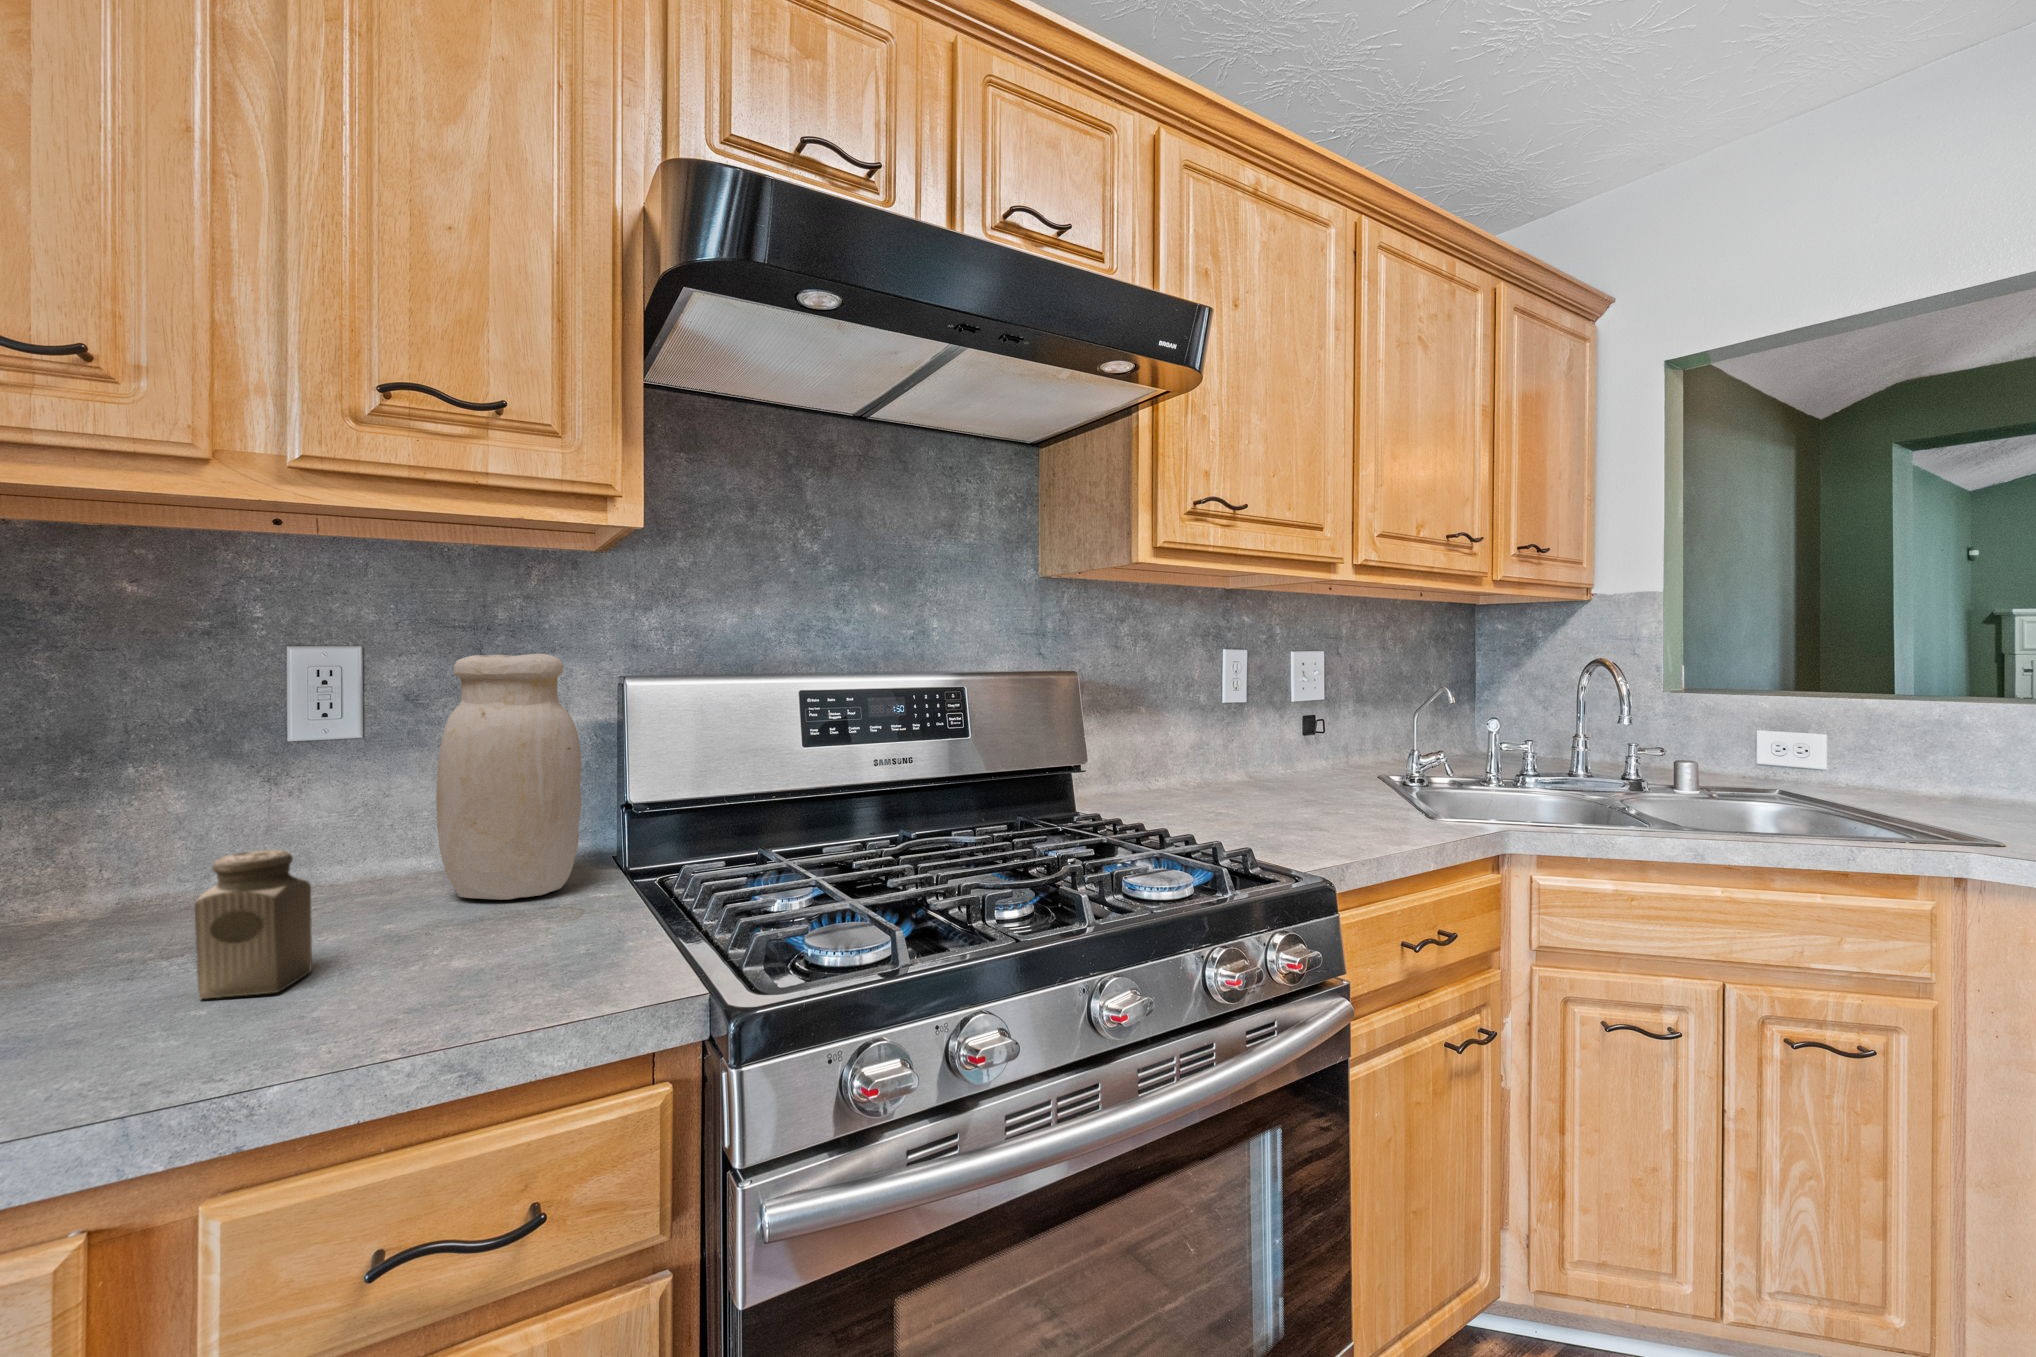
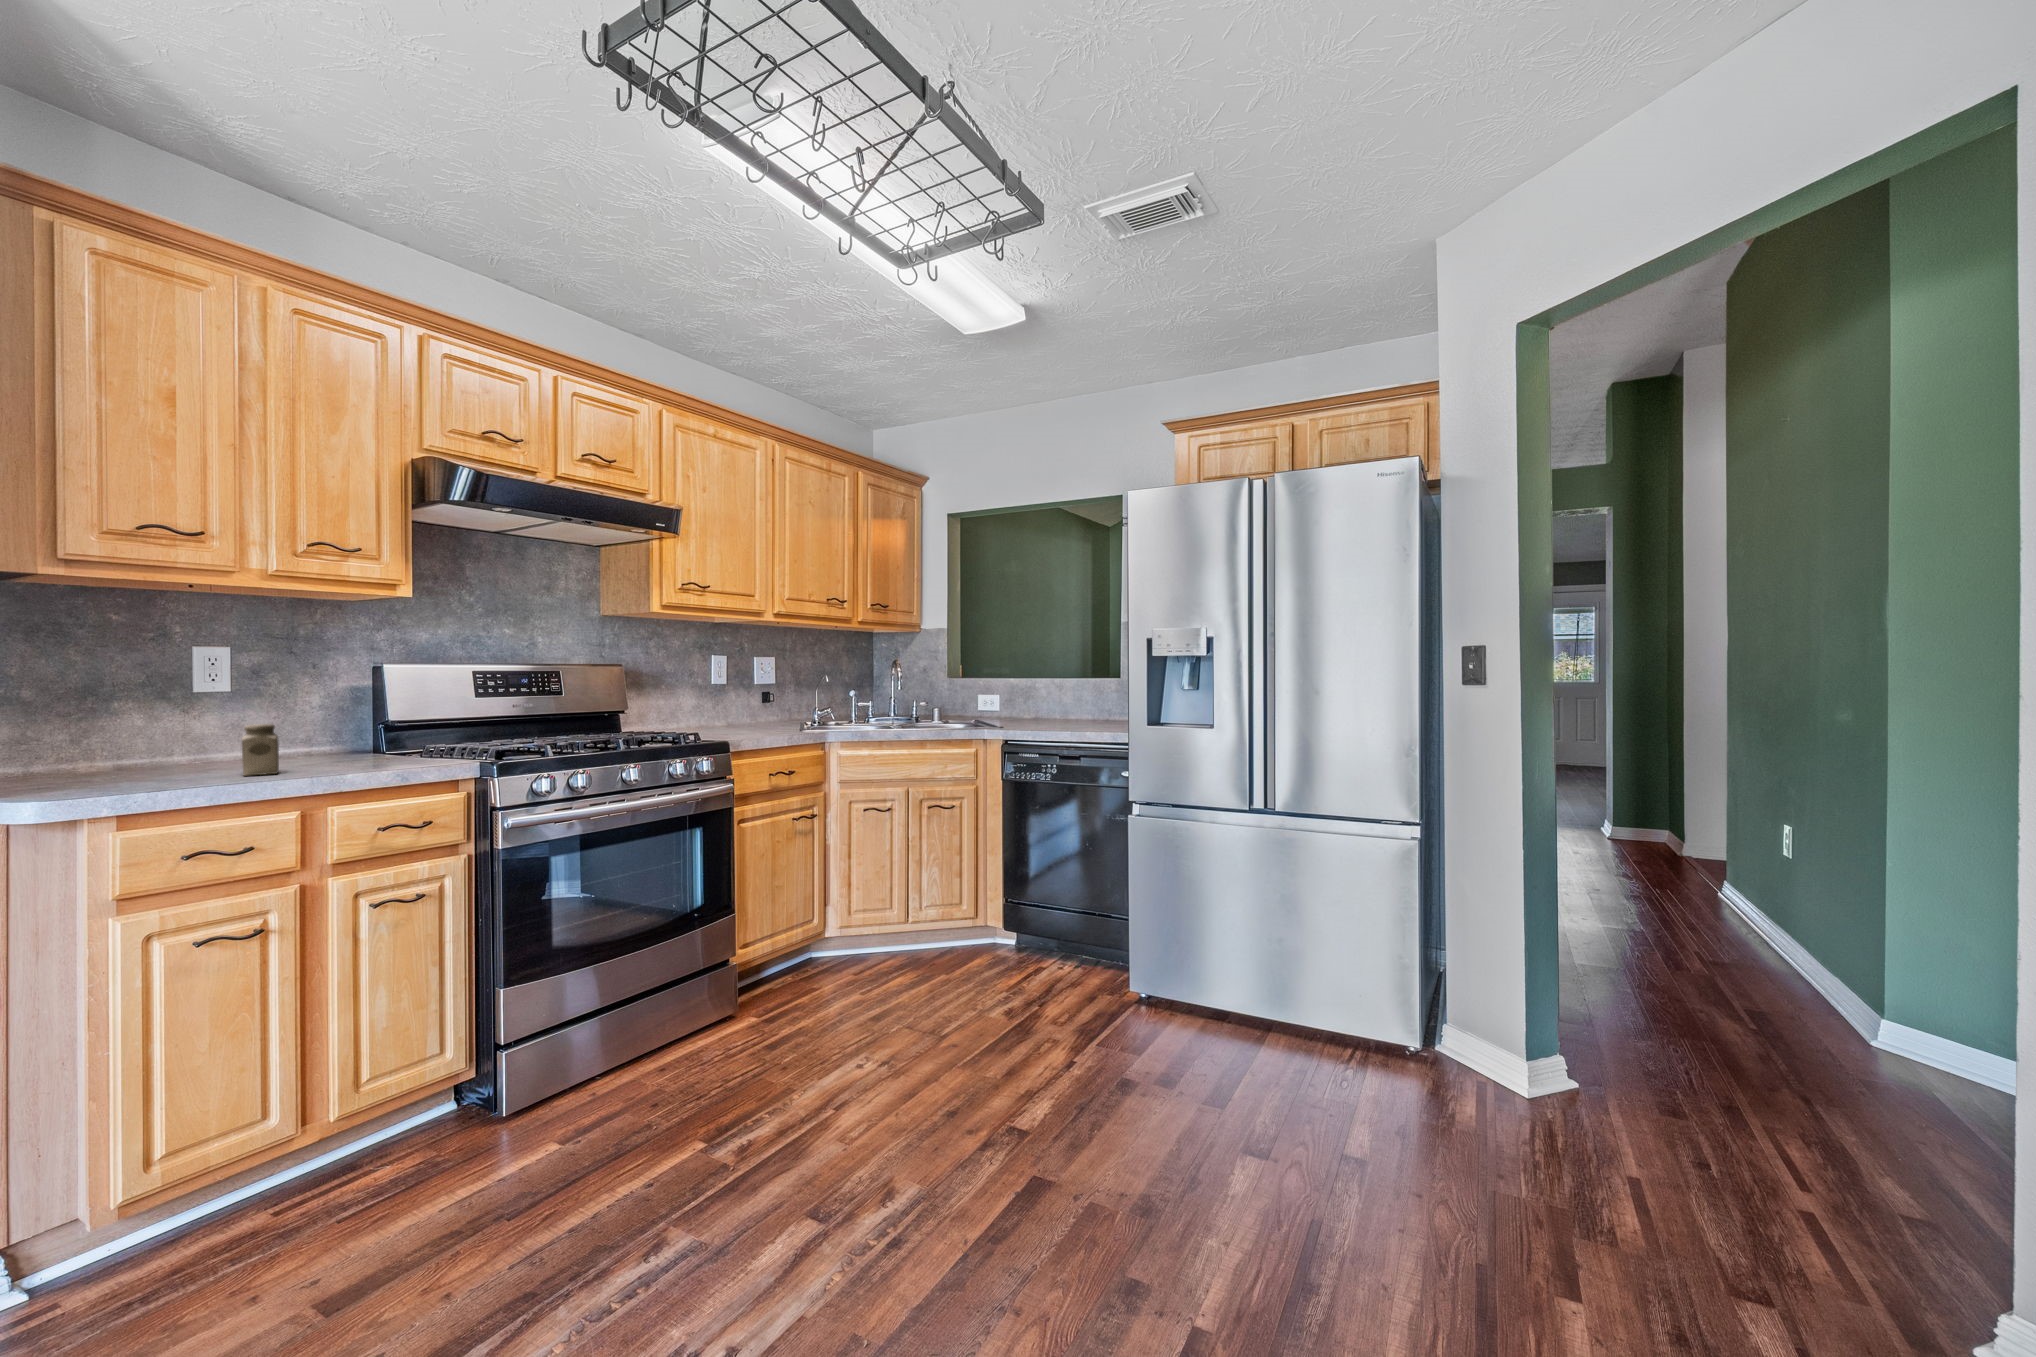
jar: present [436,654,581,900] -> none [294,651,367,759]

